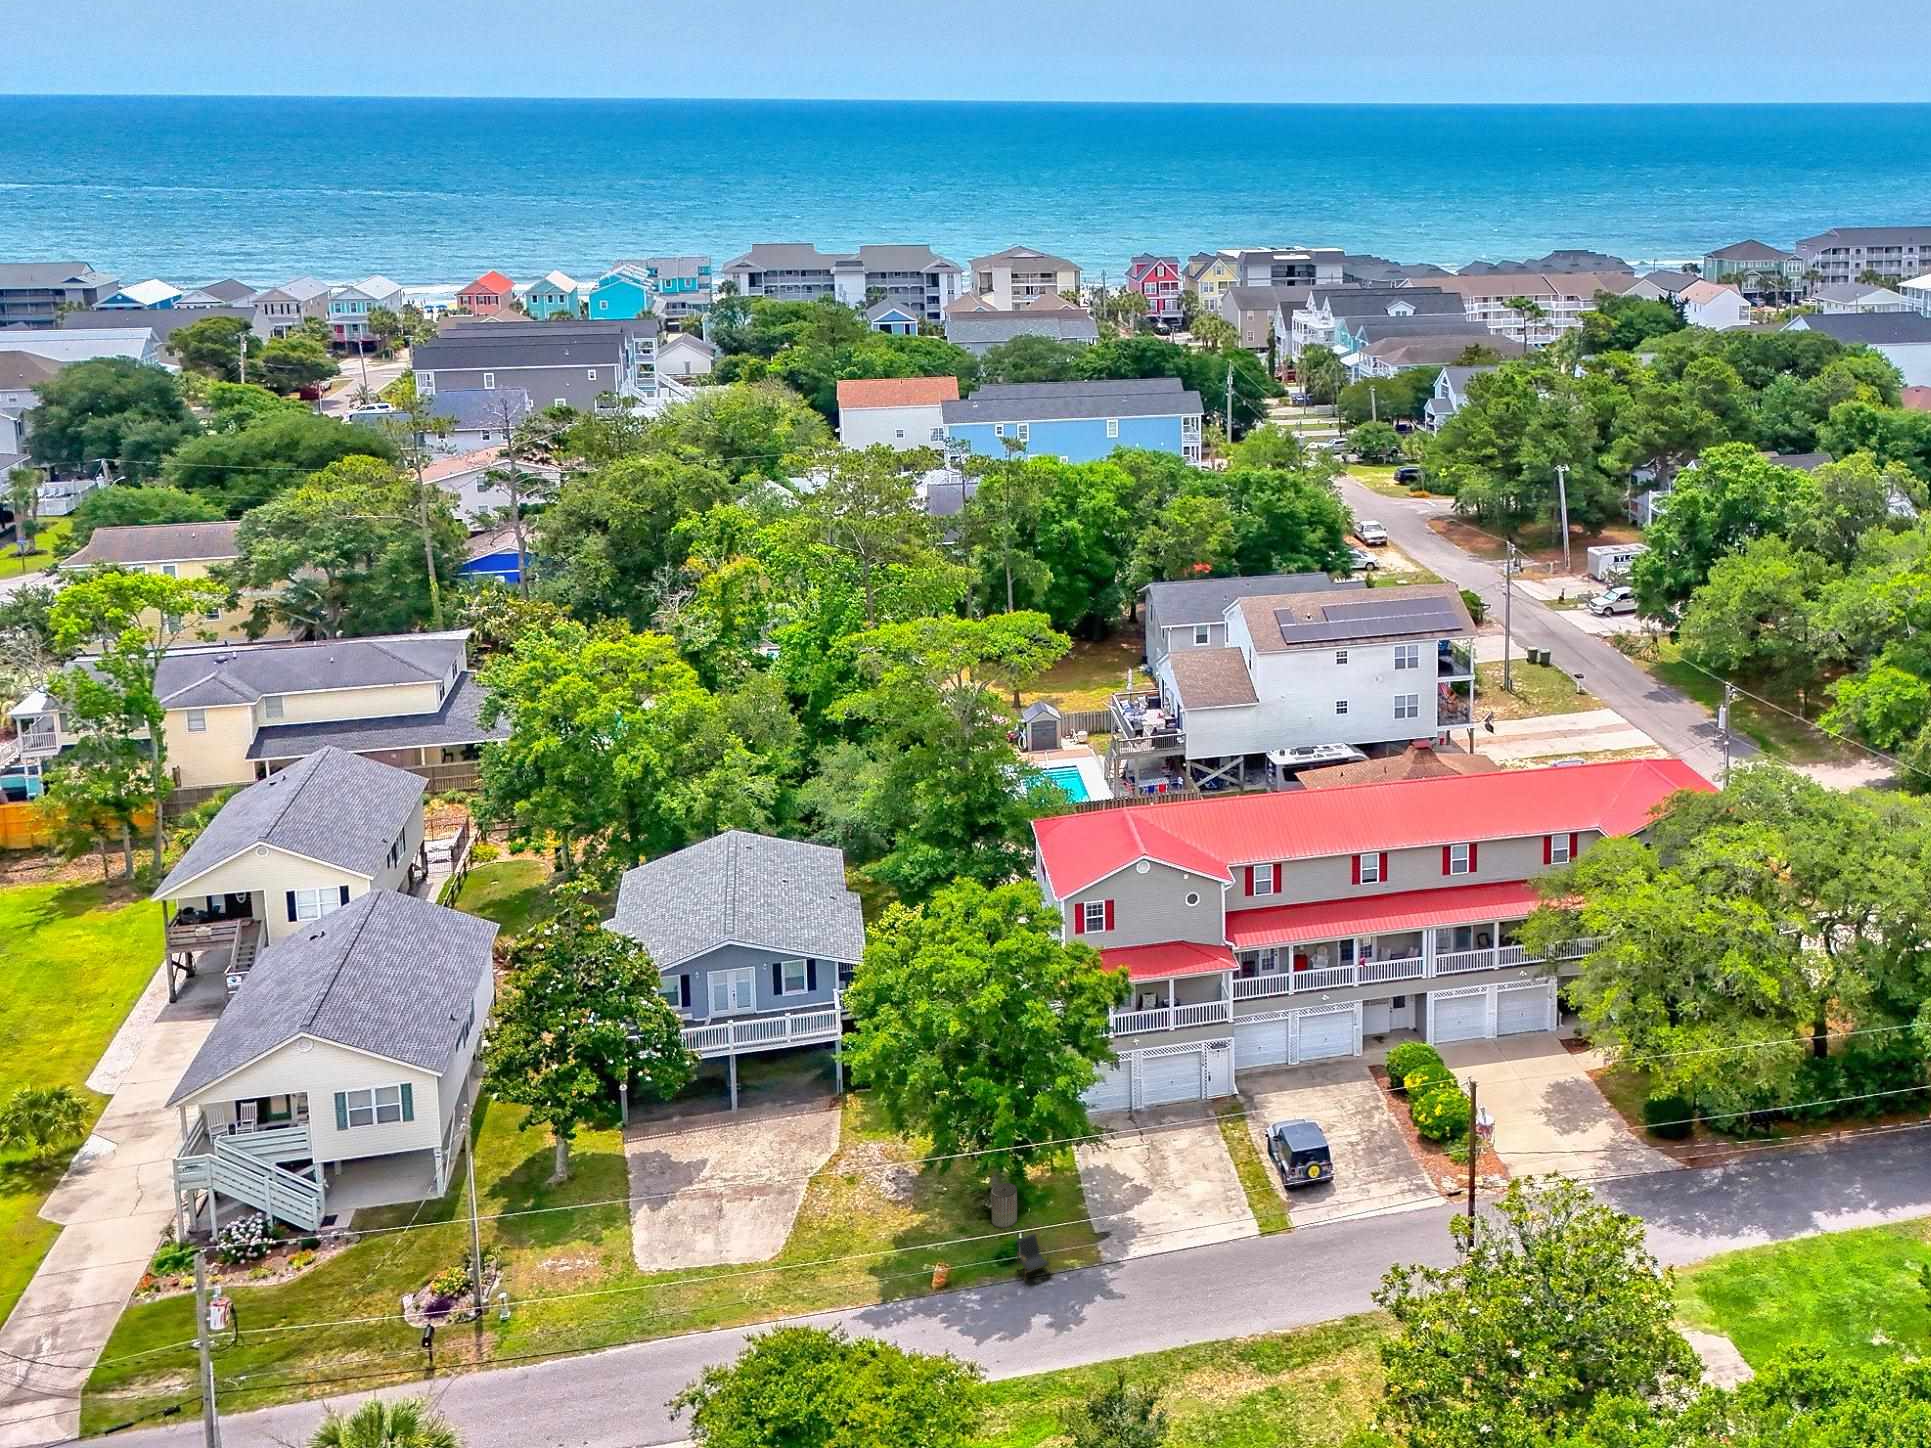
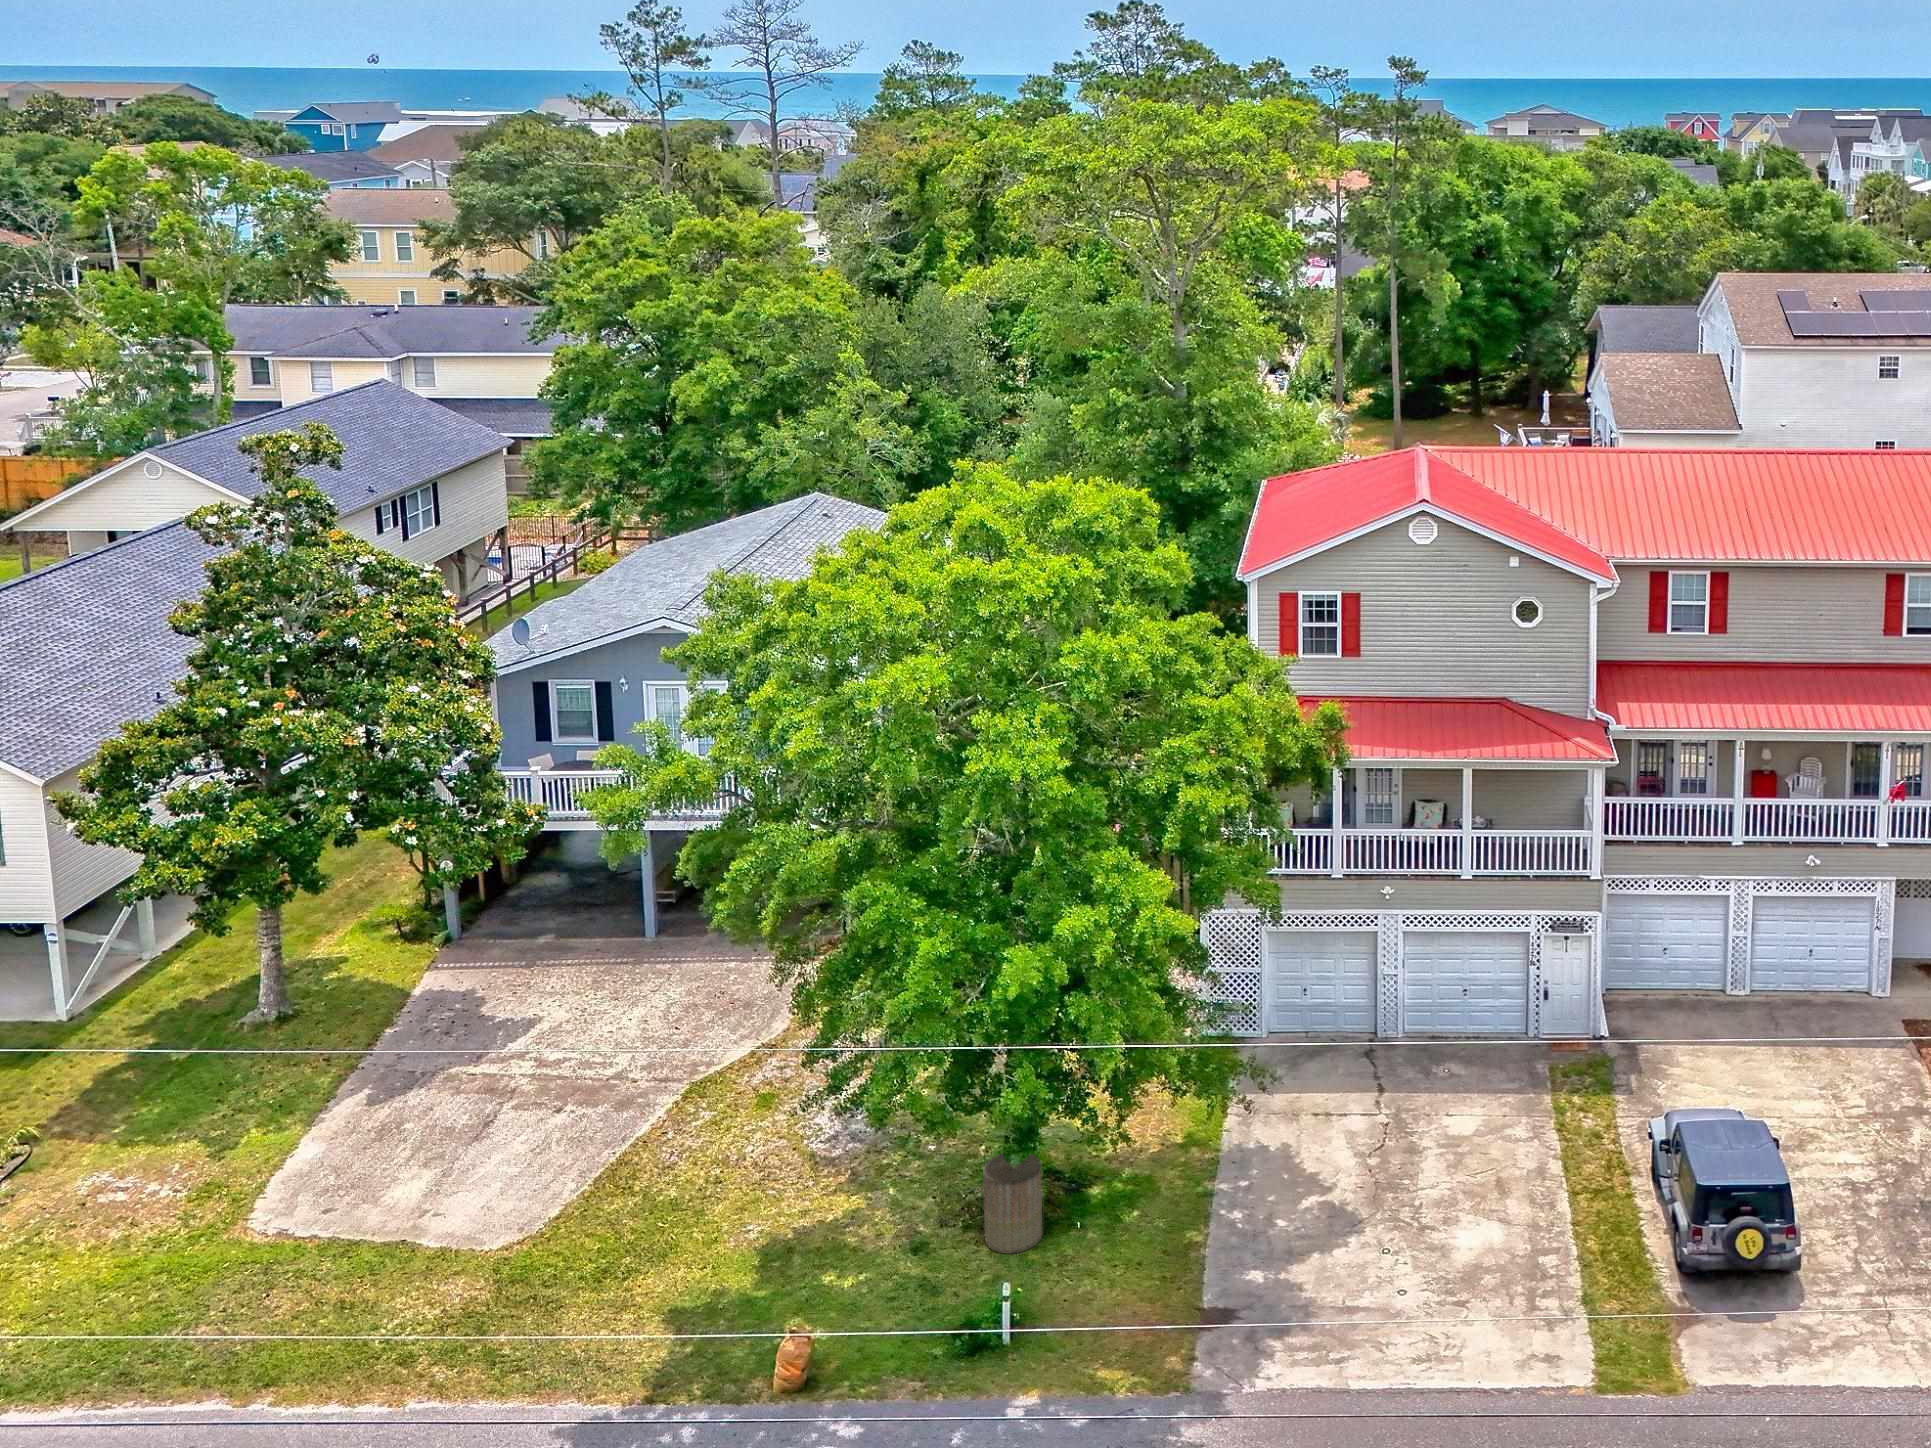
lounge chair: present [1017,1233,1049,1275] -> none [975,1286,1049,1405]

